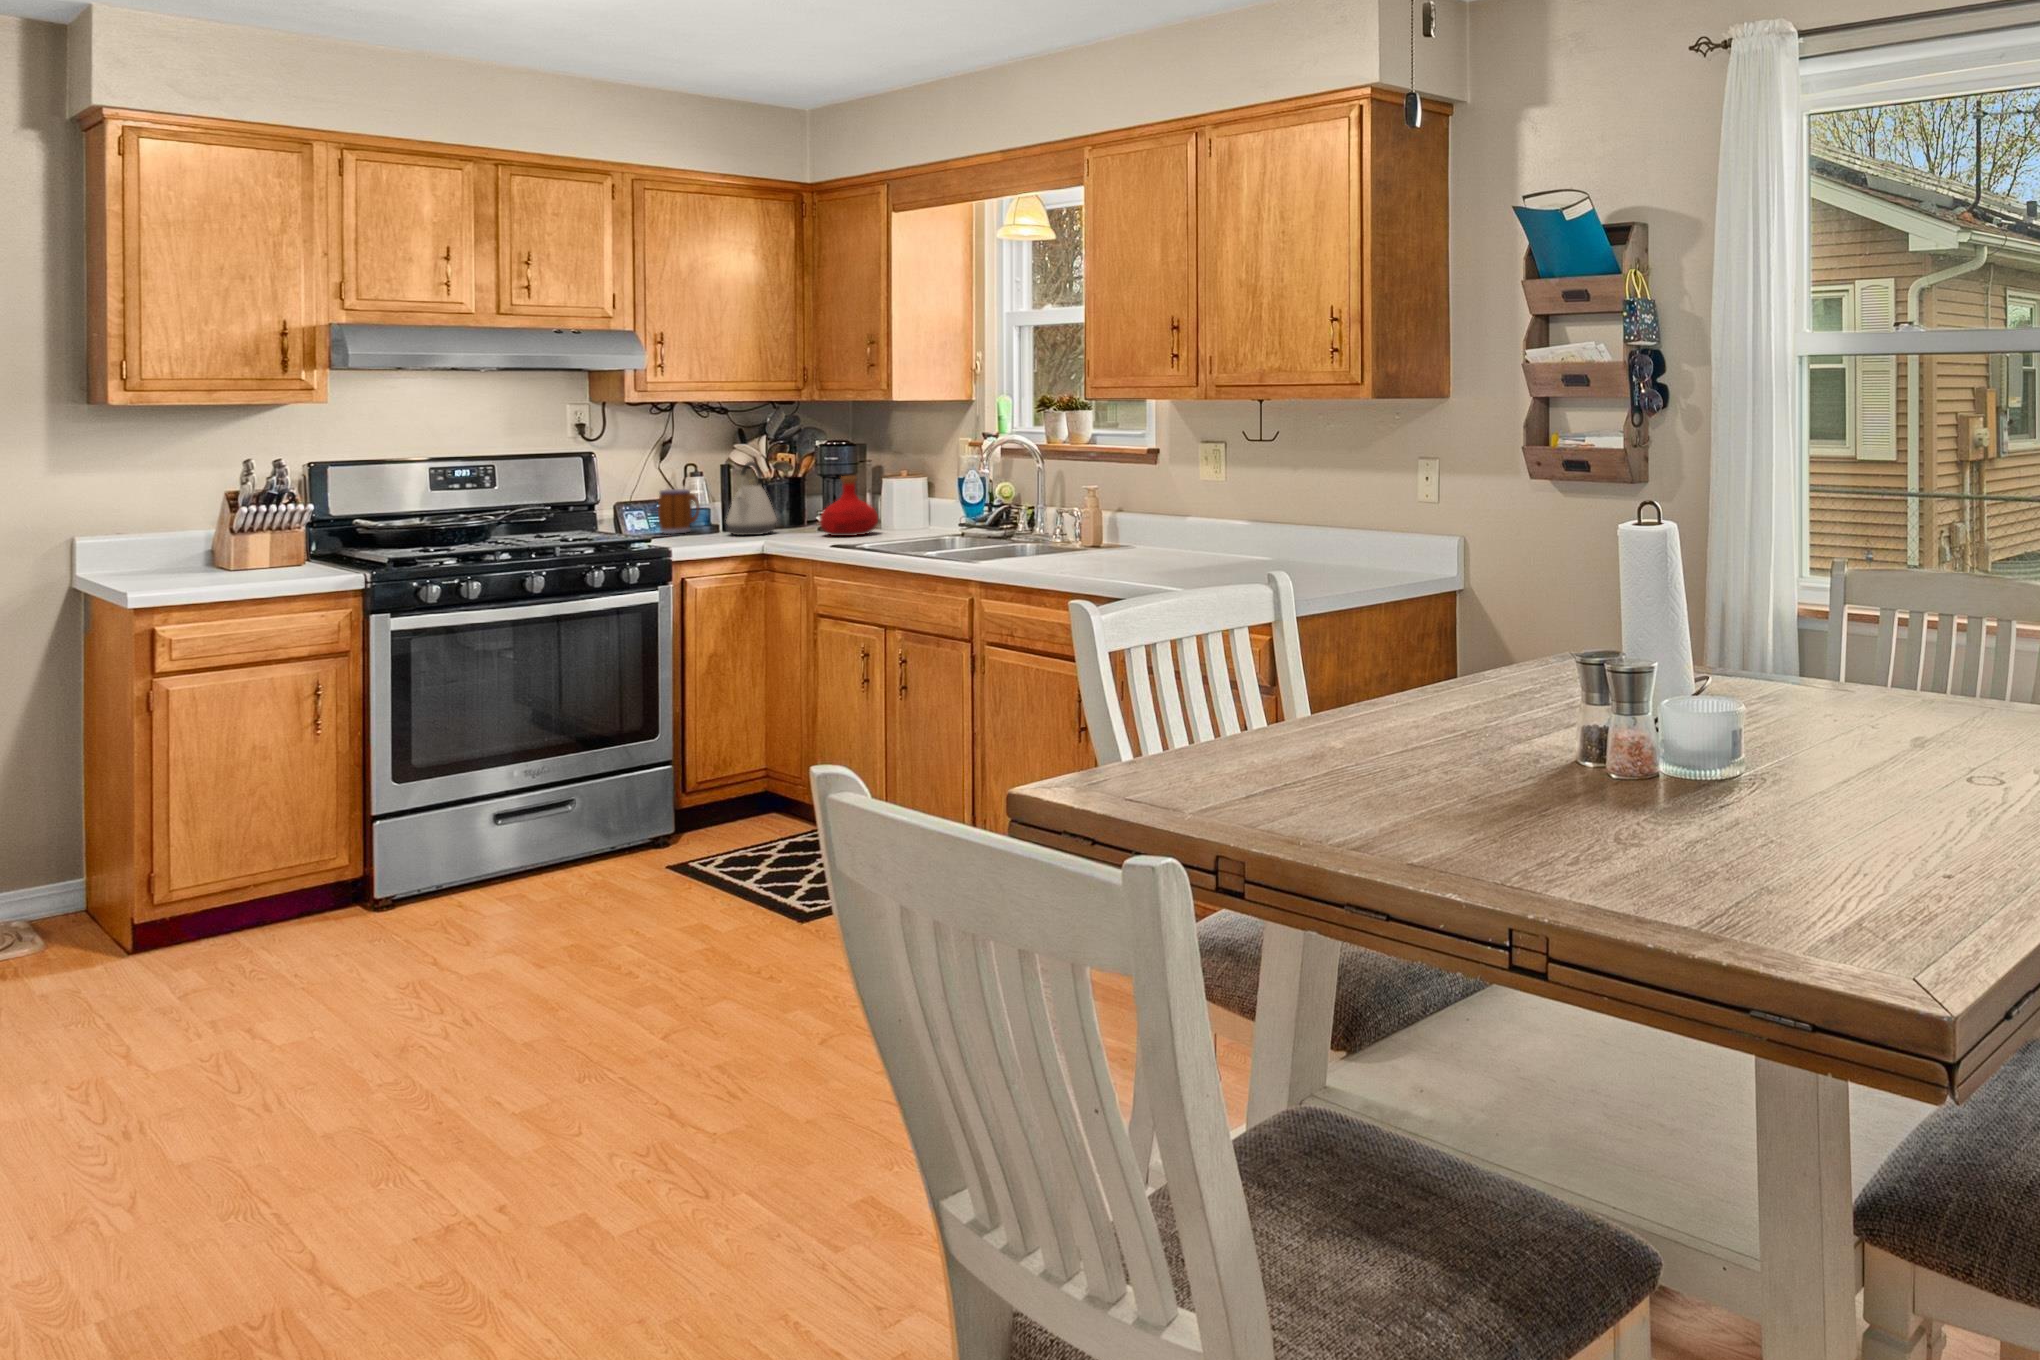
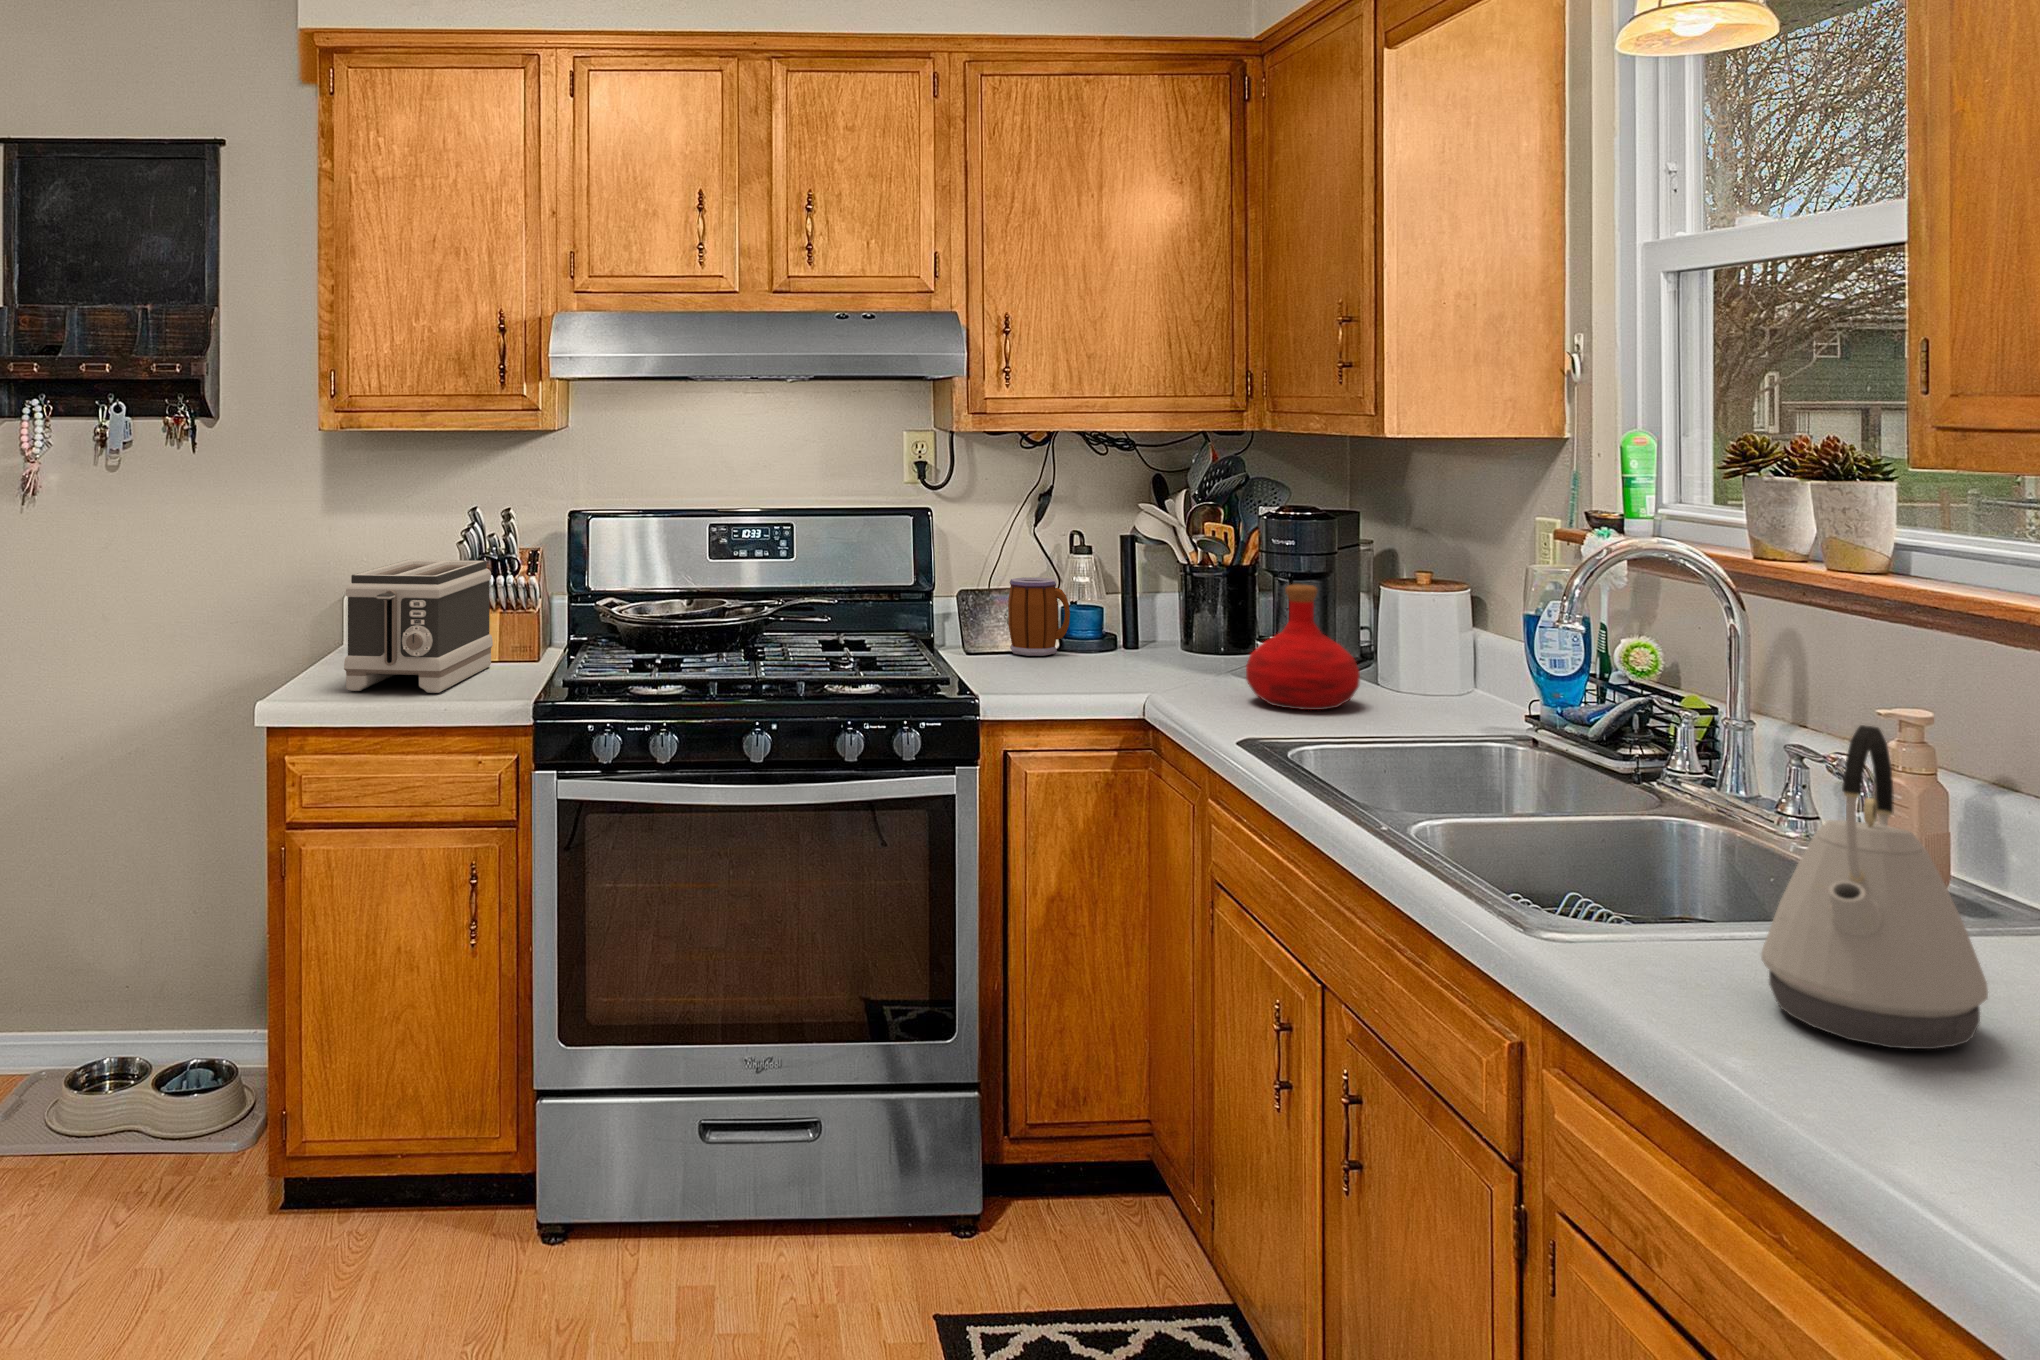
kettle: present [726,461,776,535] -> present [1761,725,1988,1049]
toaster: none [191,494,281,581] -> present [344,560,493,693]

